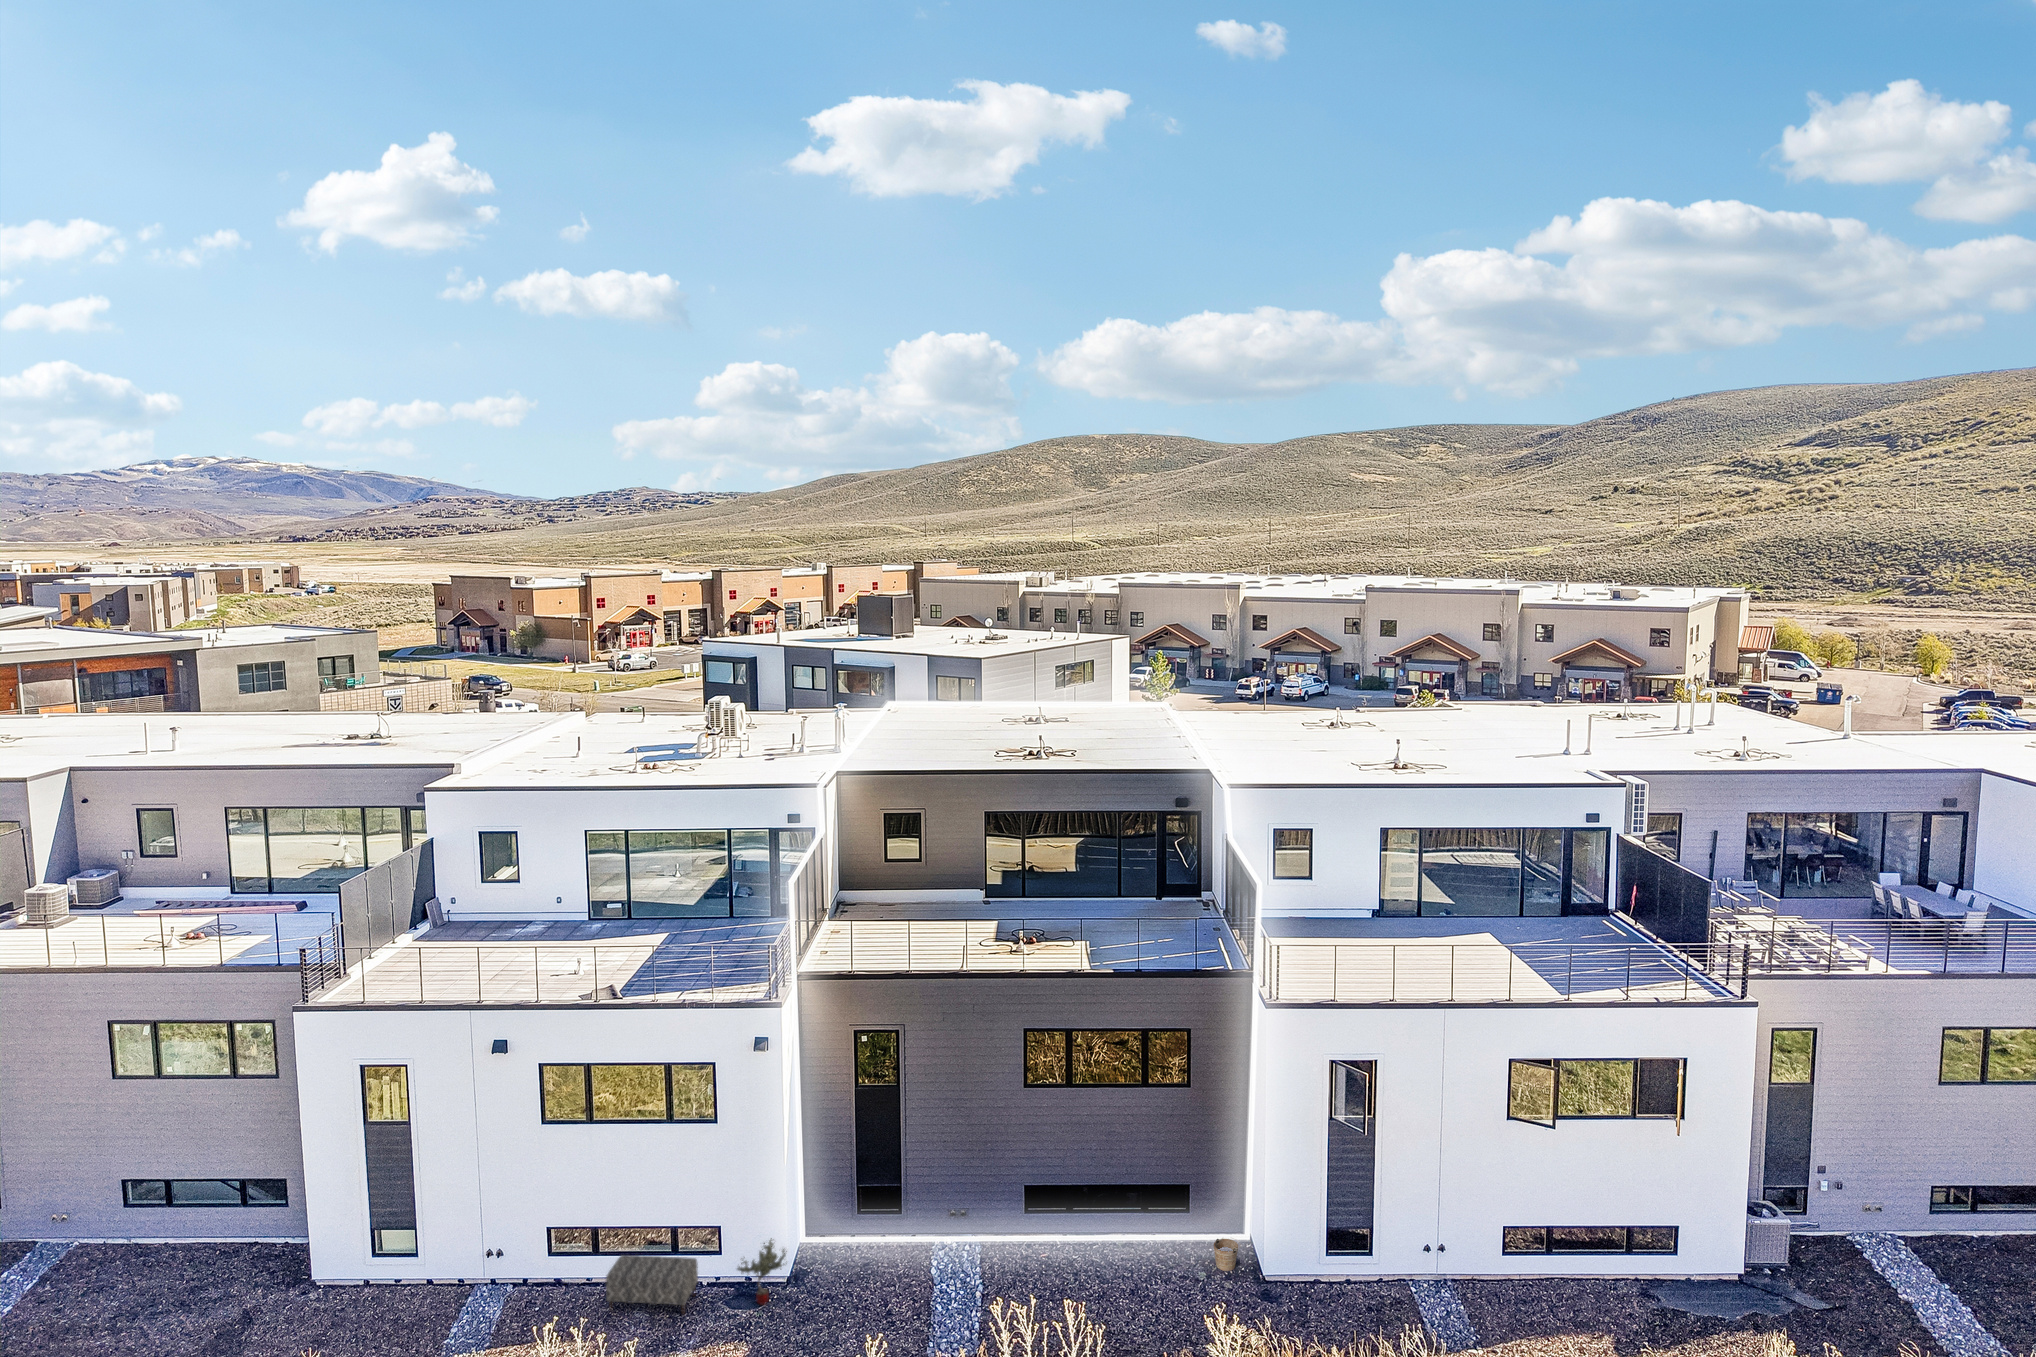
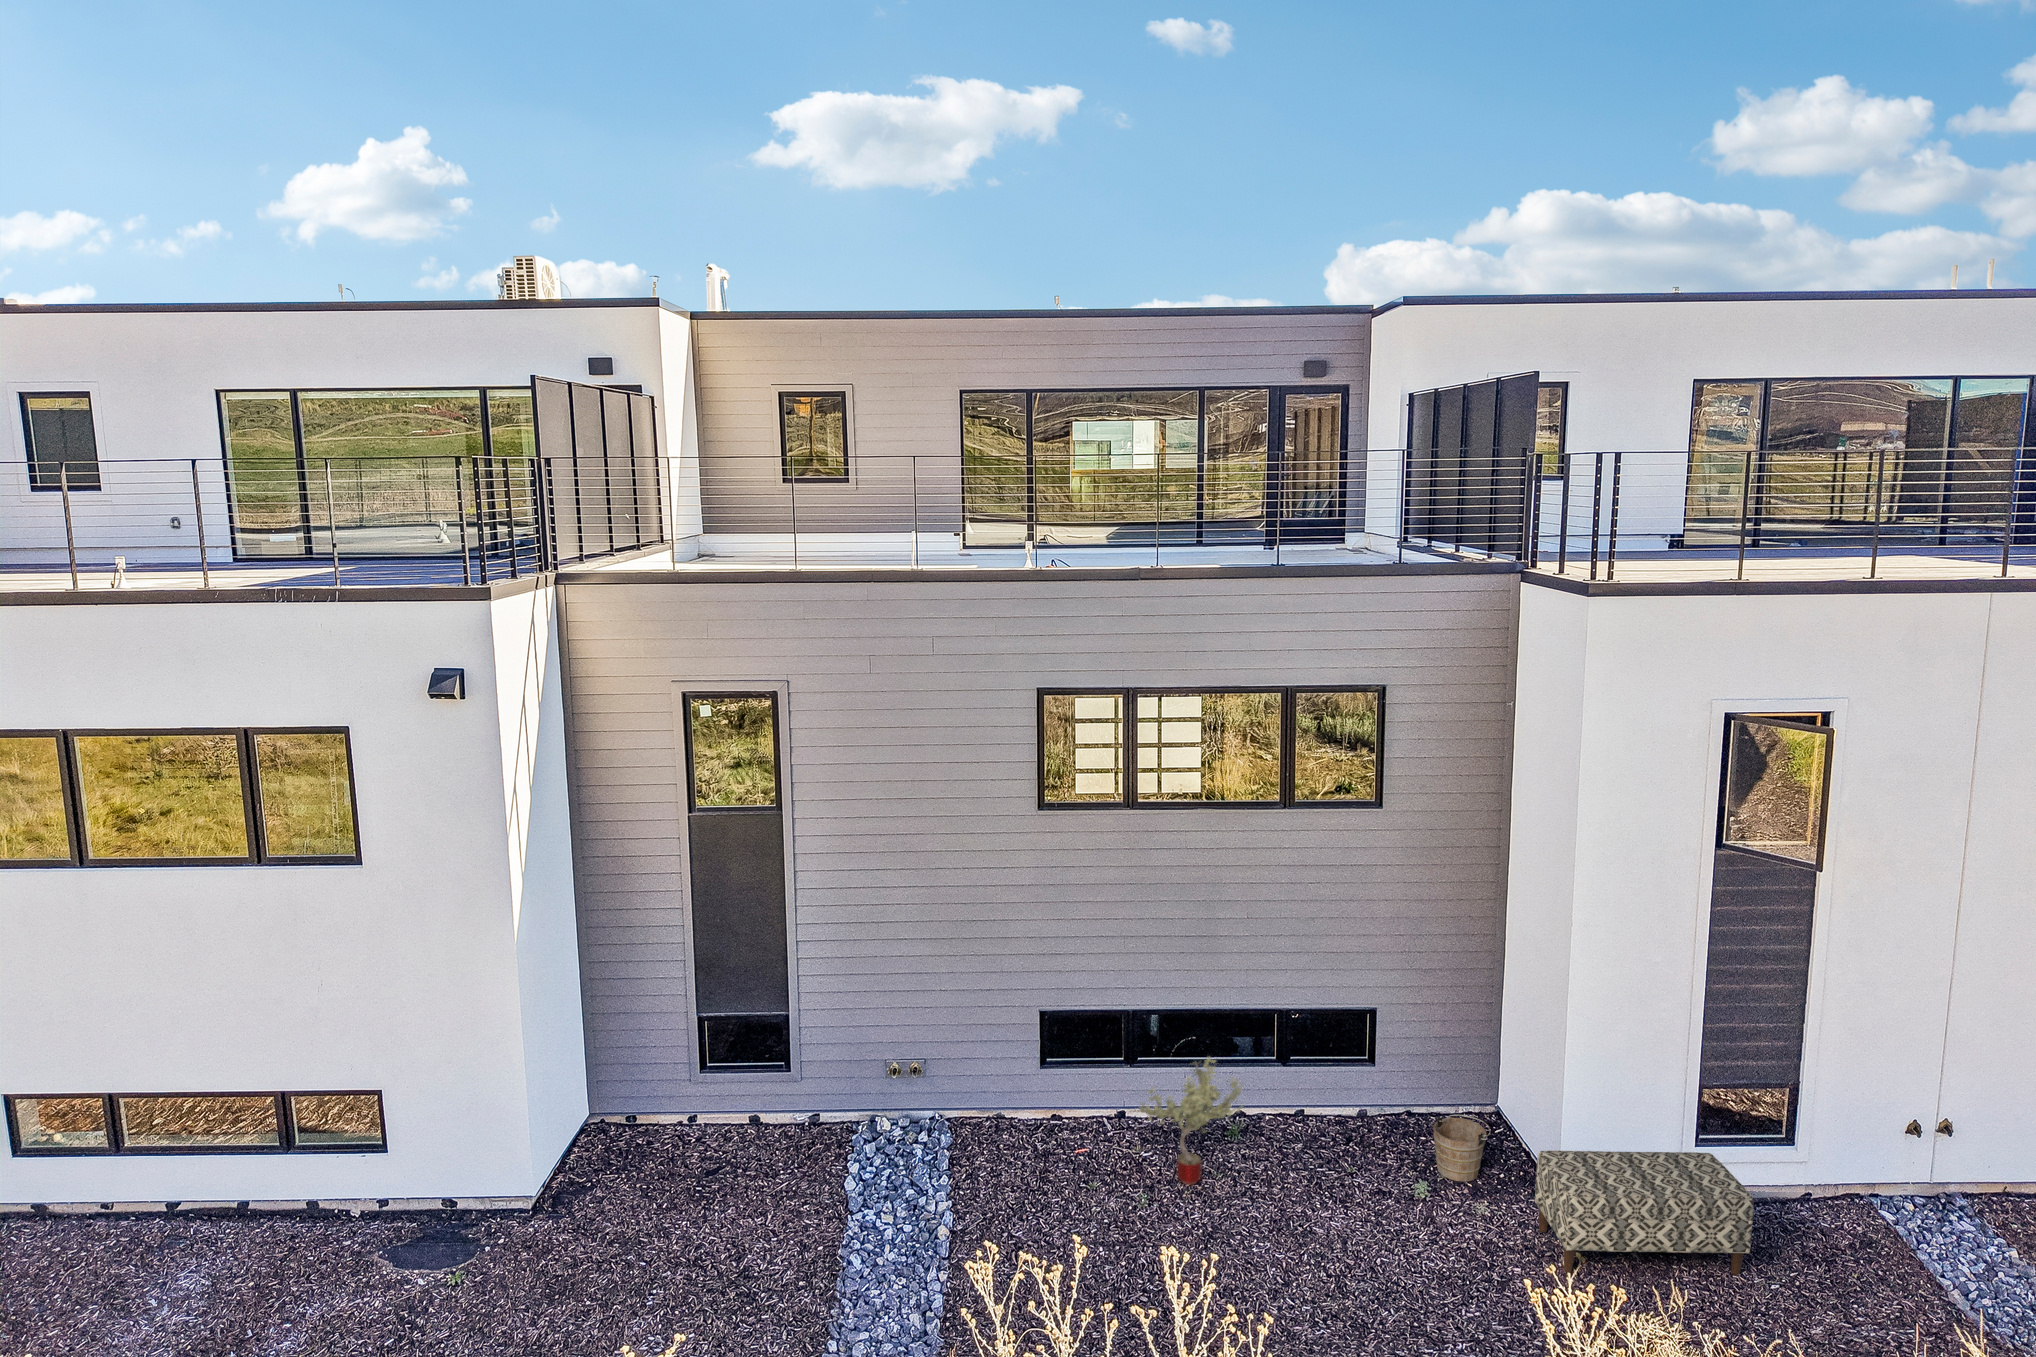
potted tree: present [737,1238,787,1305] -> present [1139,1057,1243,1185]
bench: present [606,1255,698,1314] -> present [1535,1151,1754,1275]

